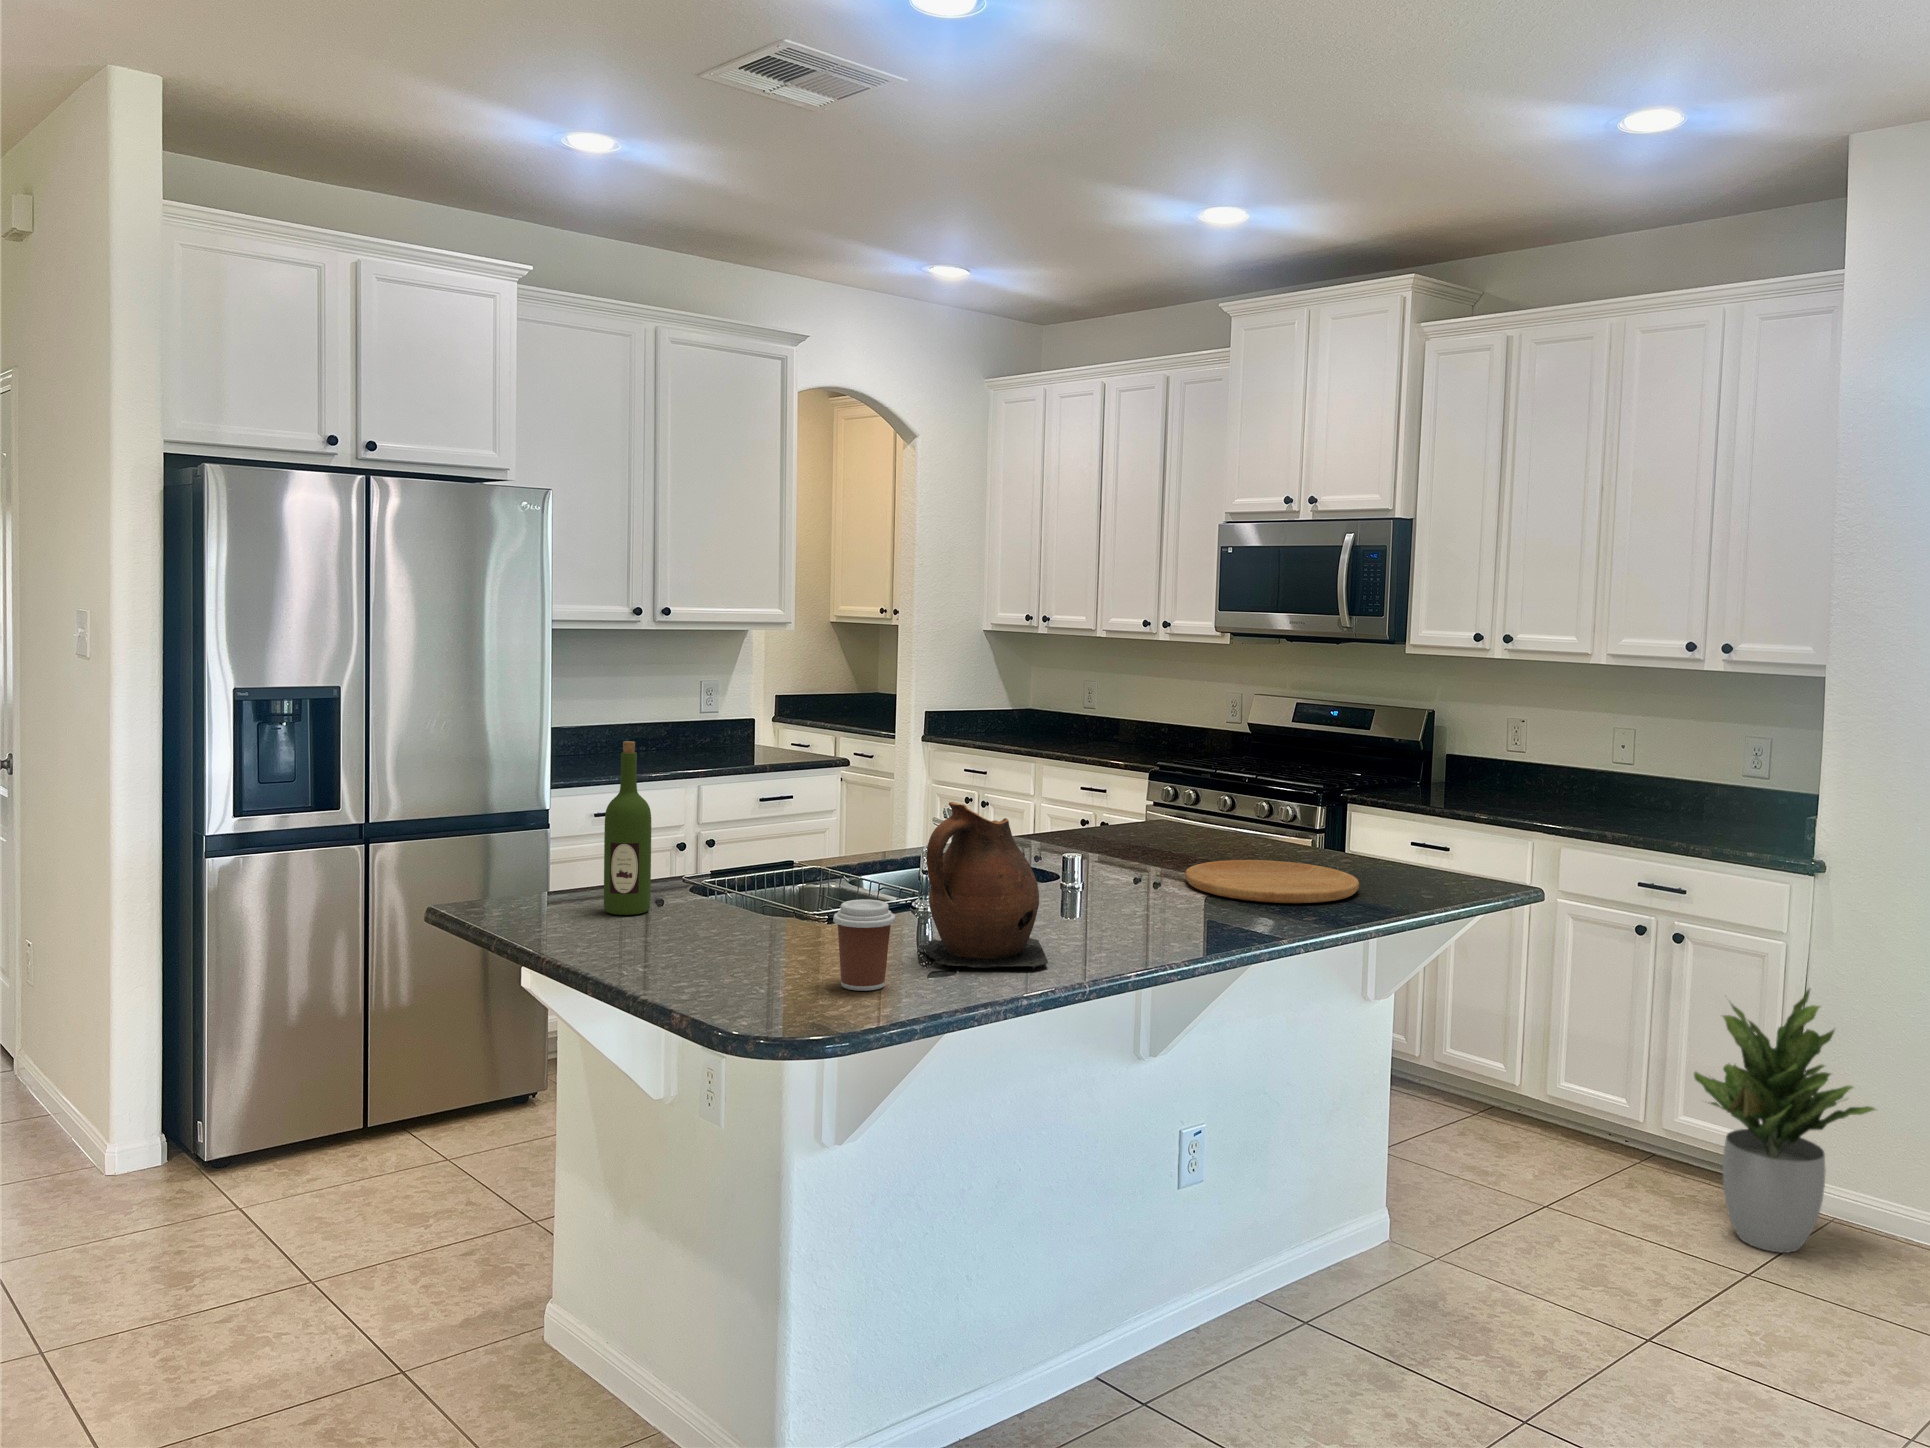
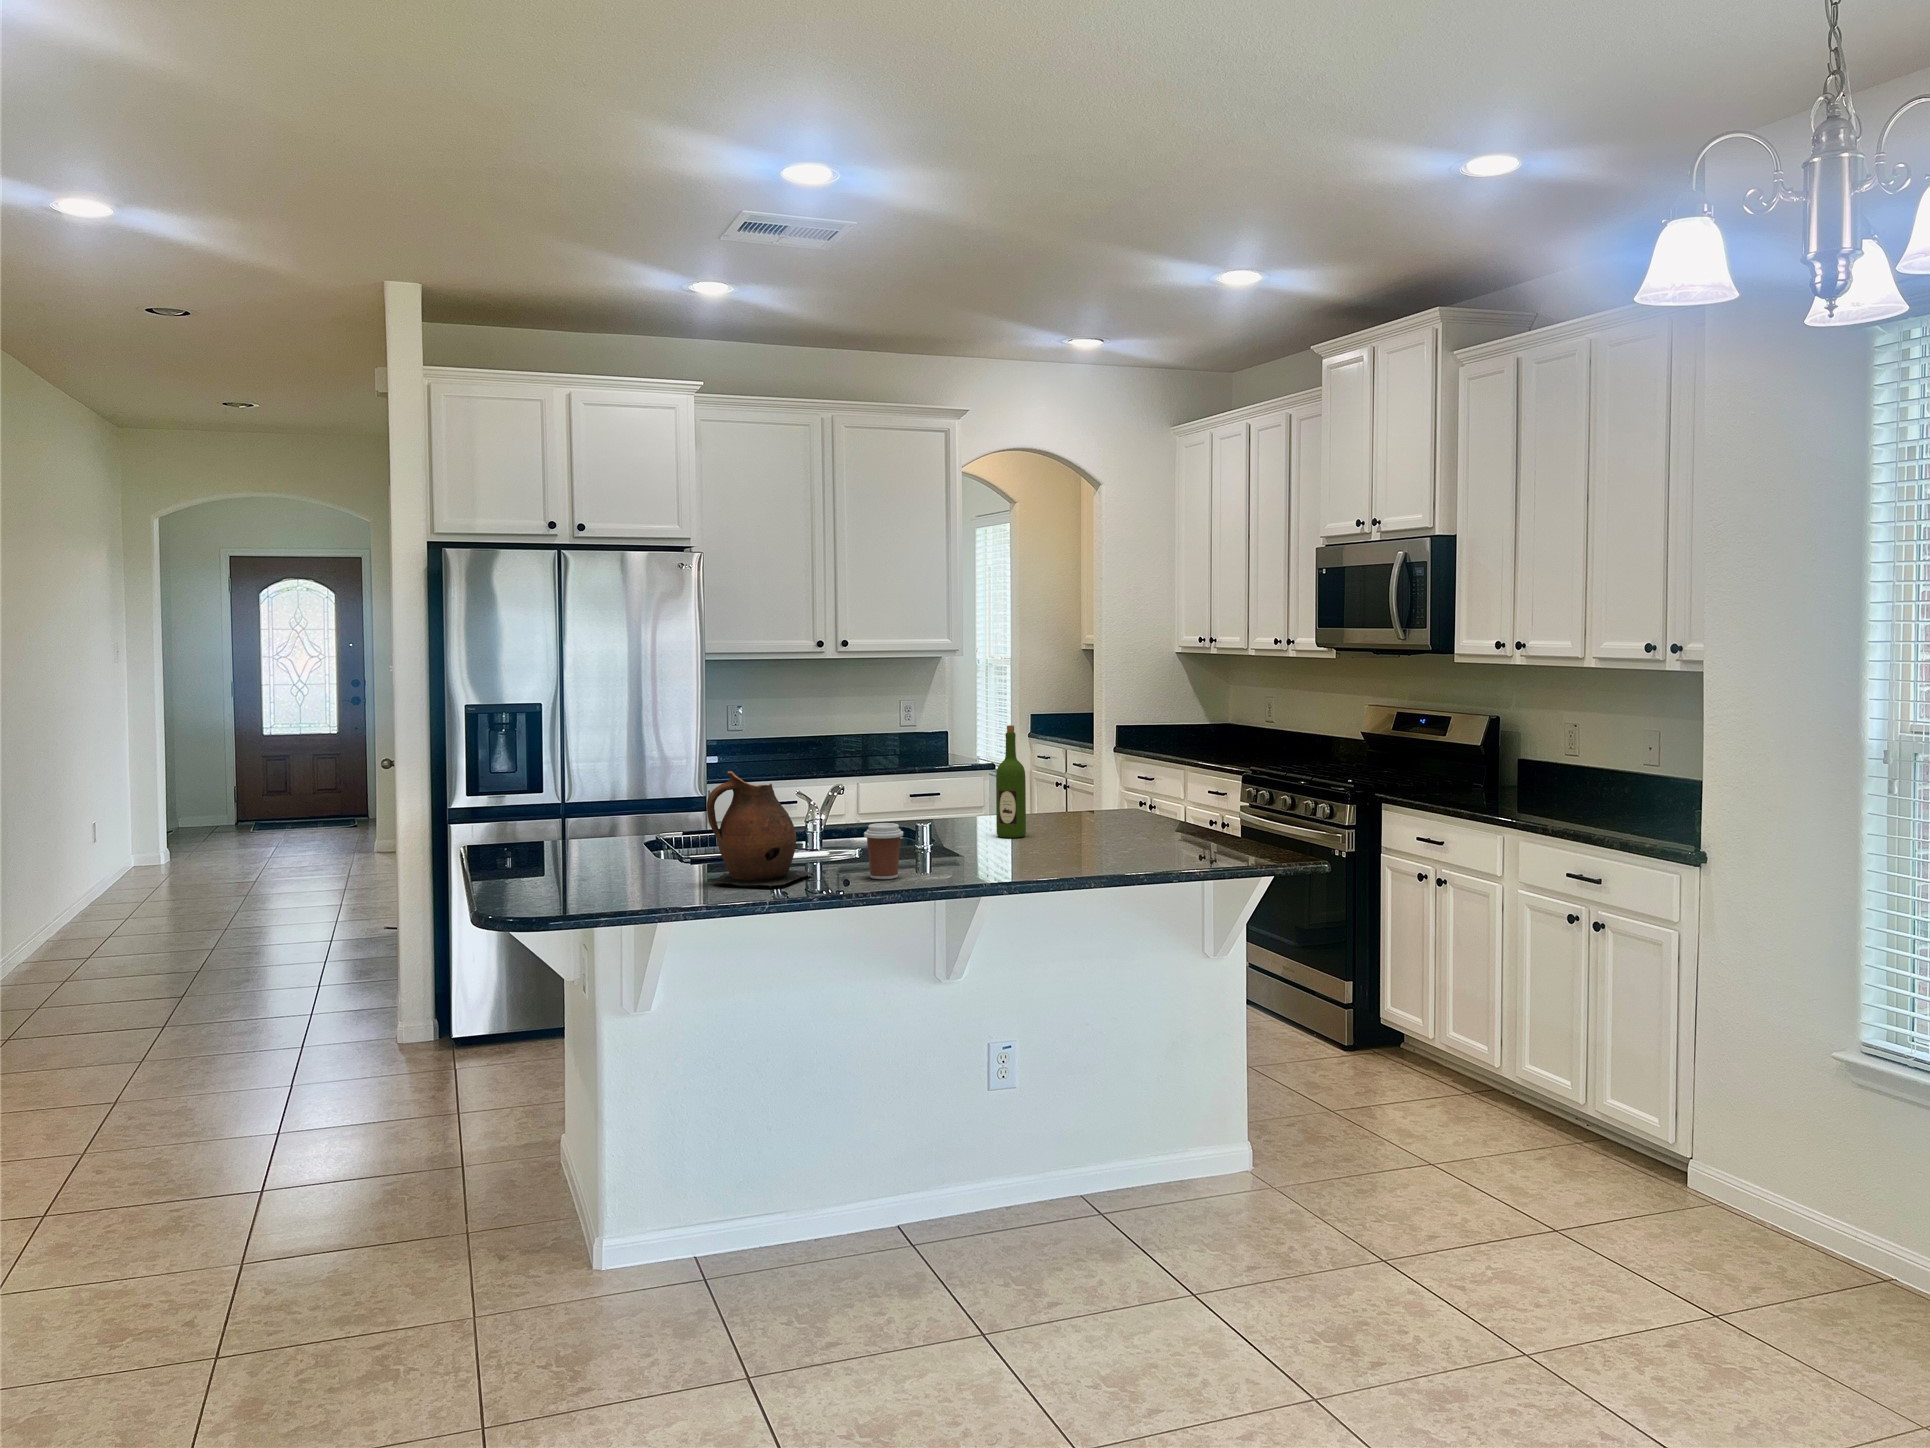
wine bottle: present [604,741,651,915] -> present [996,725,1026,838]
cutting board: present [1185,860,1359,903] -> none [1020,834,1158,862]
coffee cup: present [833,899,895,991] -> present [864,823,903,879]
potted plant: present [1694,989,1875,1253] -> none [1538,968,1708,1214]

